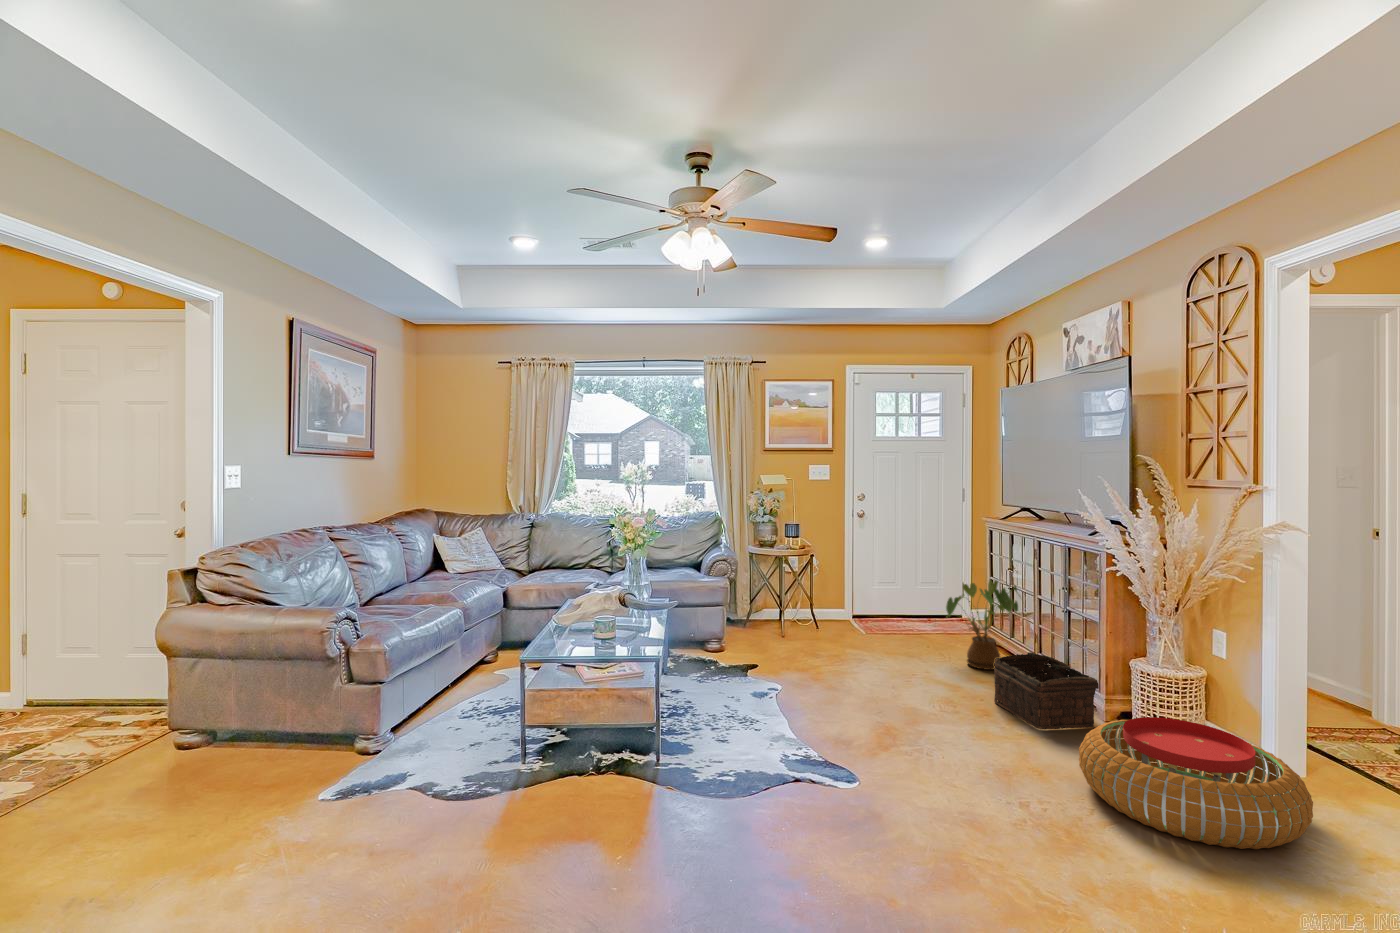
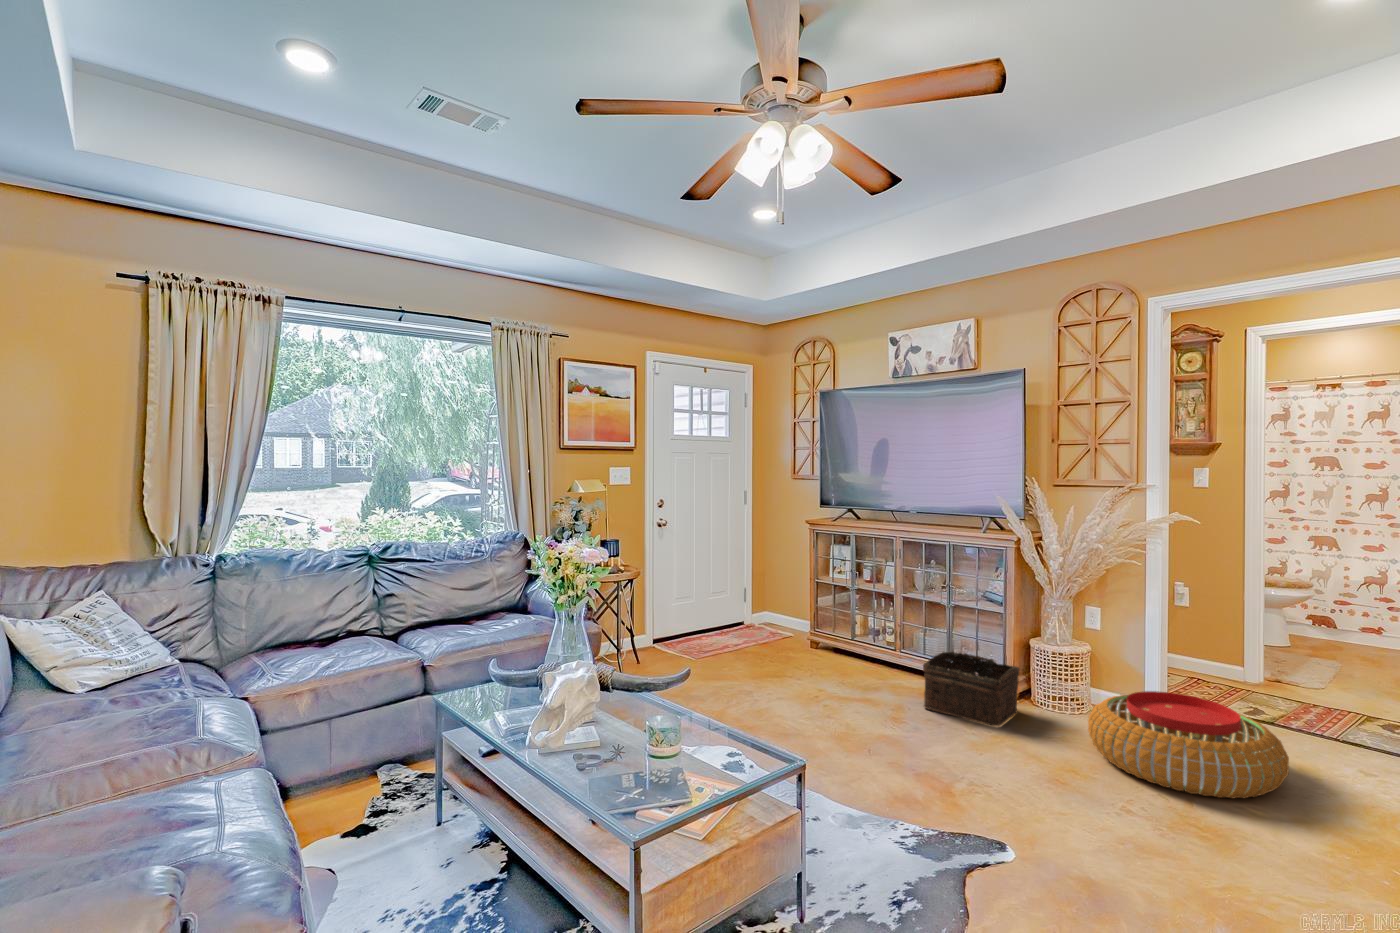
house plant: present [946,580,1018,670] -> none [814,583,891,675]

